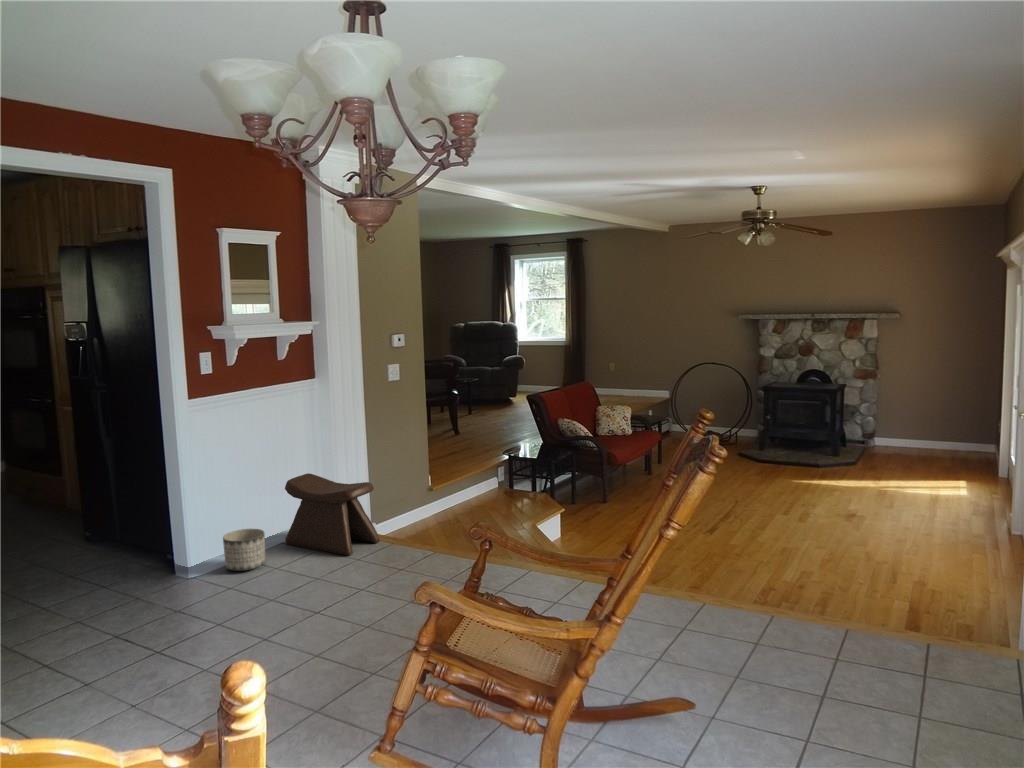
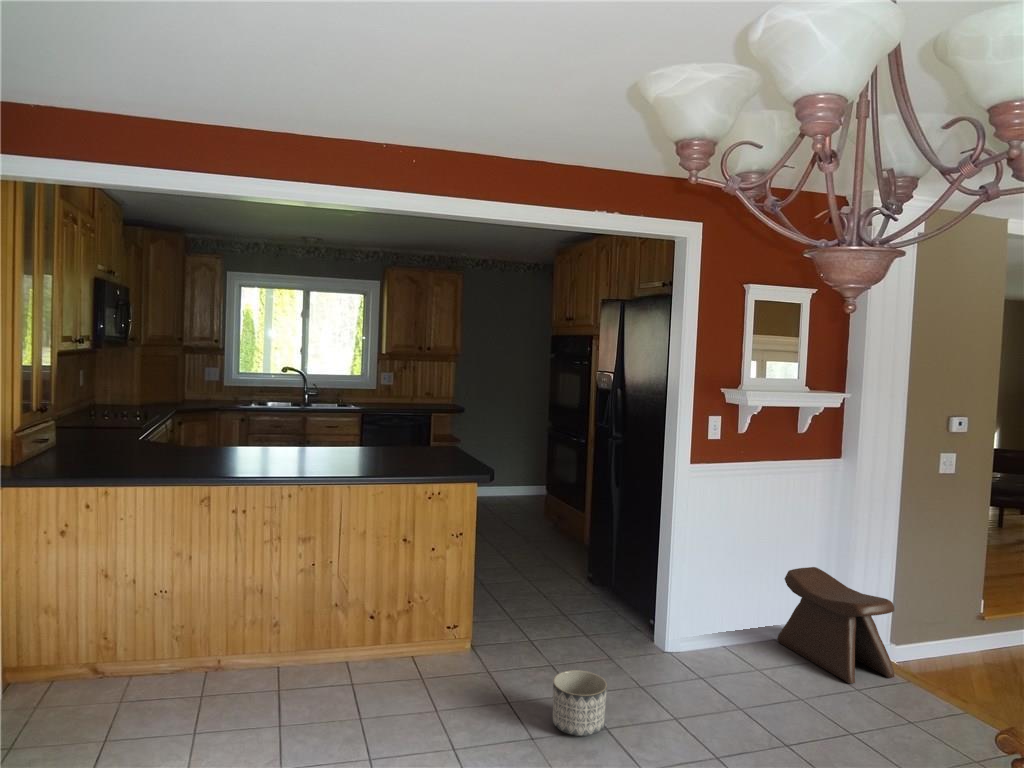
planter: present [223,529,265,571] -> present [553,670,607,736]

